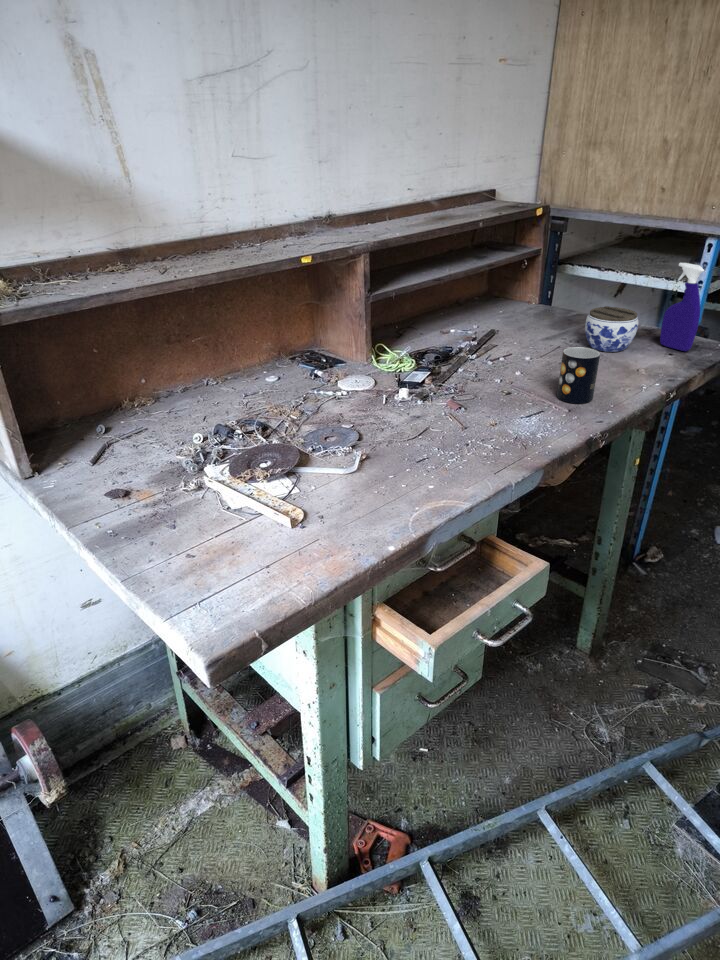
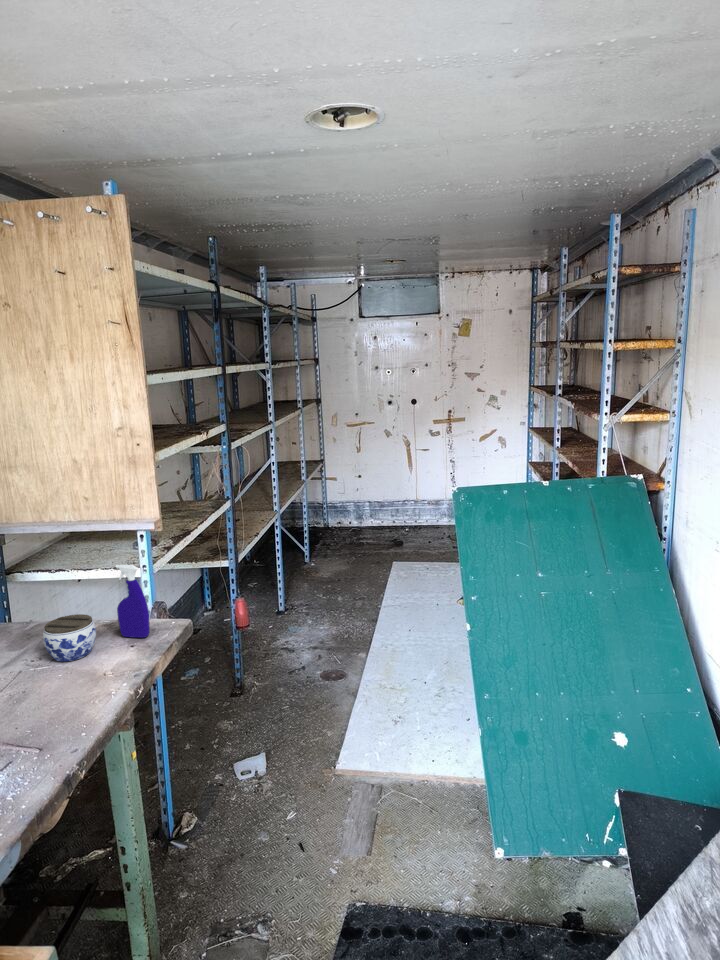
mug: present [557,347,600,403] -> none [18,676,65,739]

